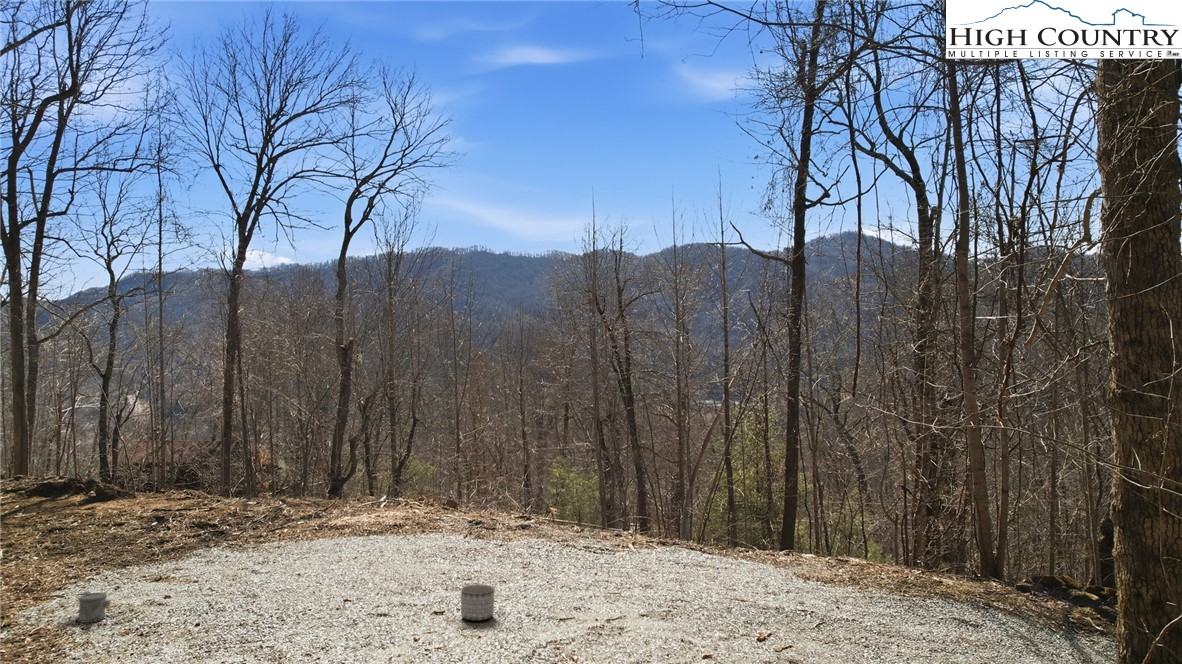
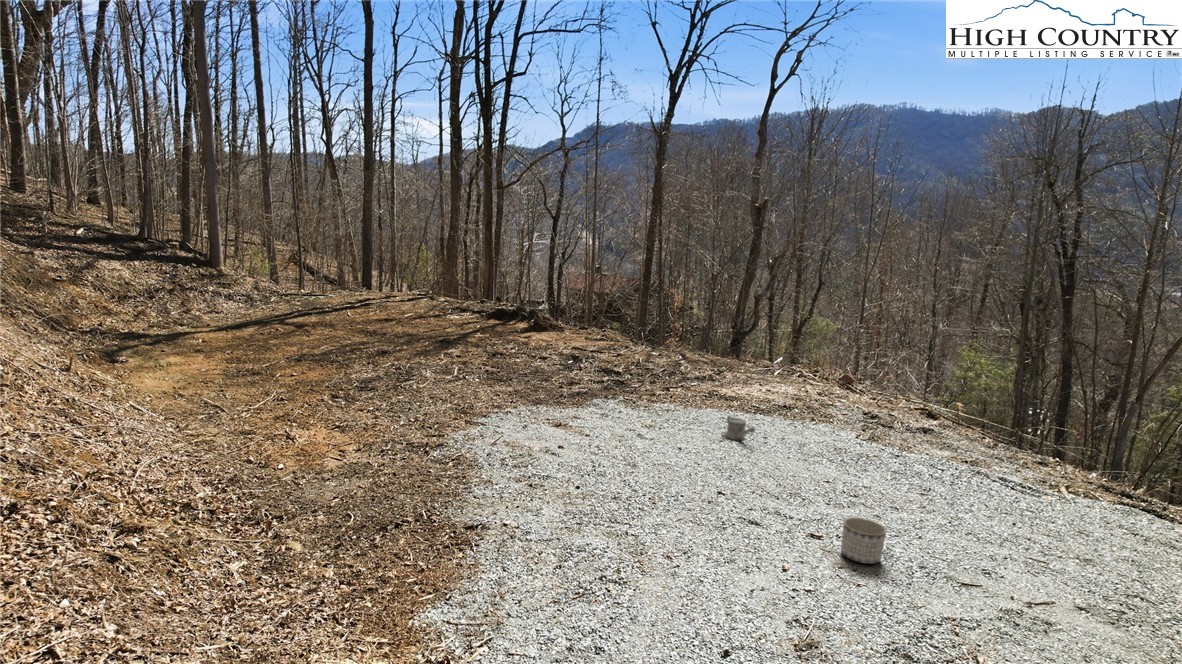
watering can: present [78,591,110,623] -> present [726,415,755,440]

